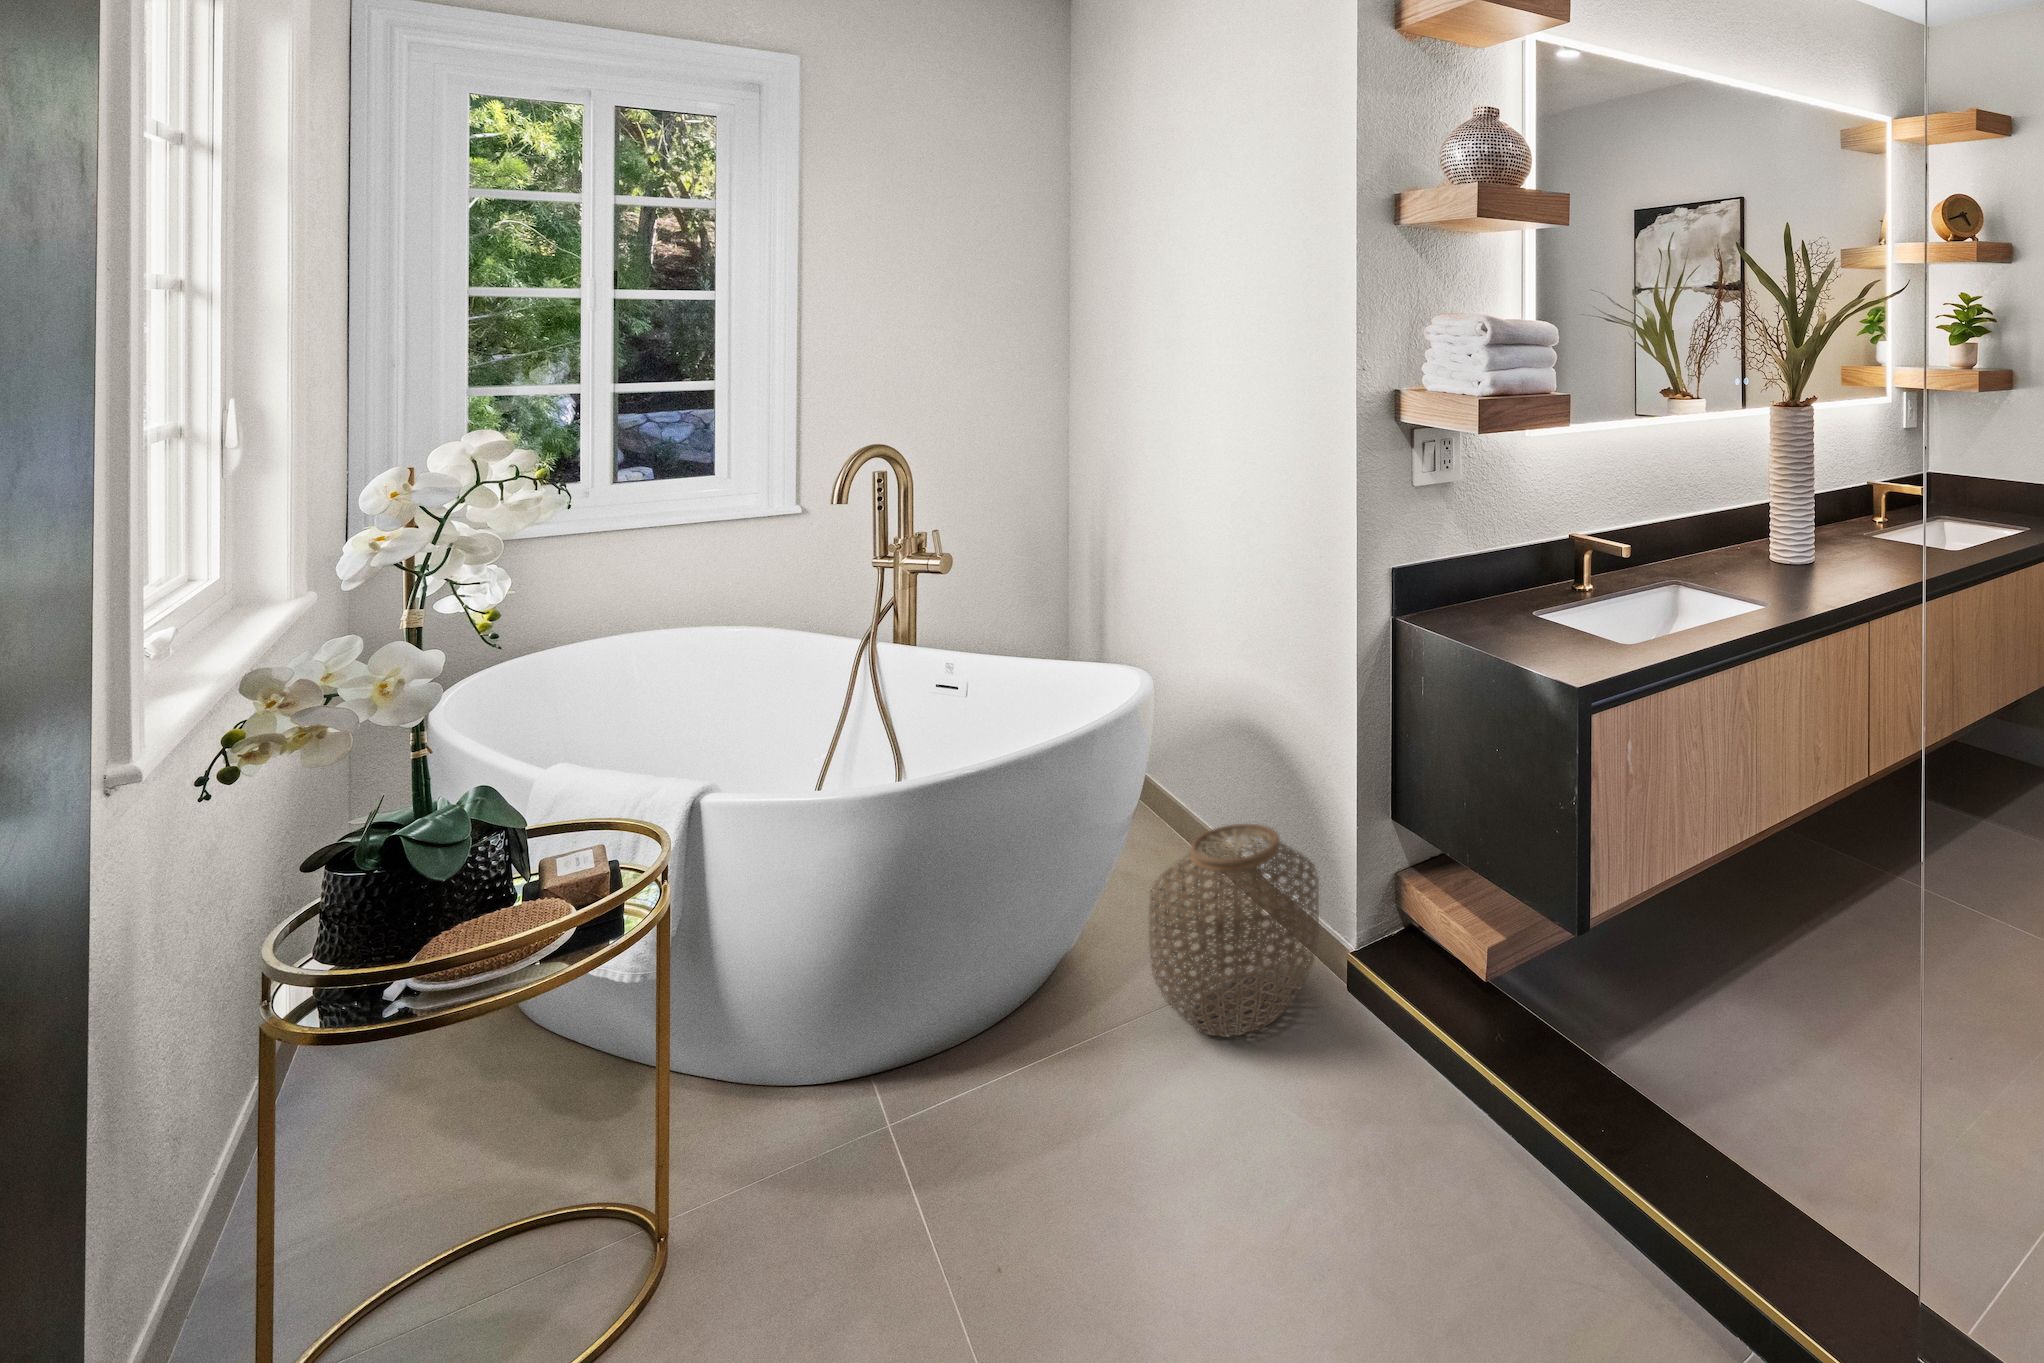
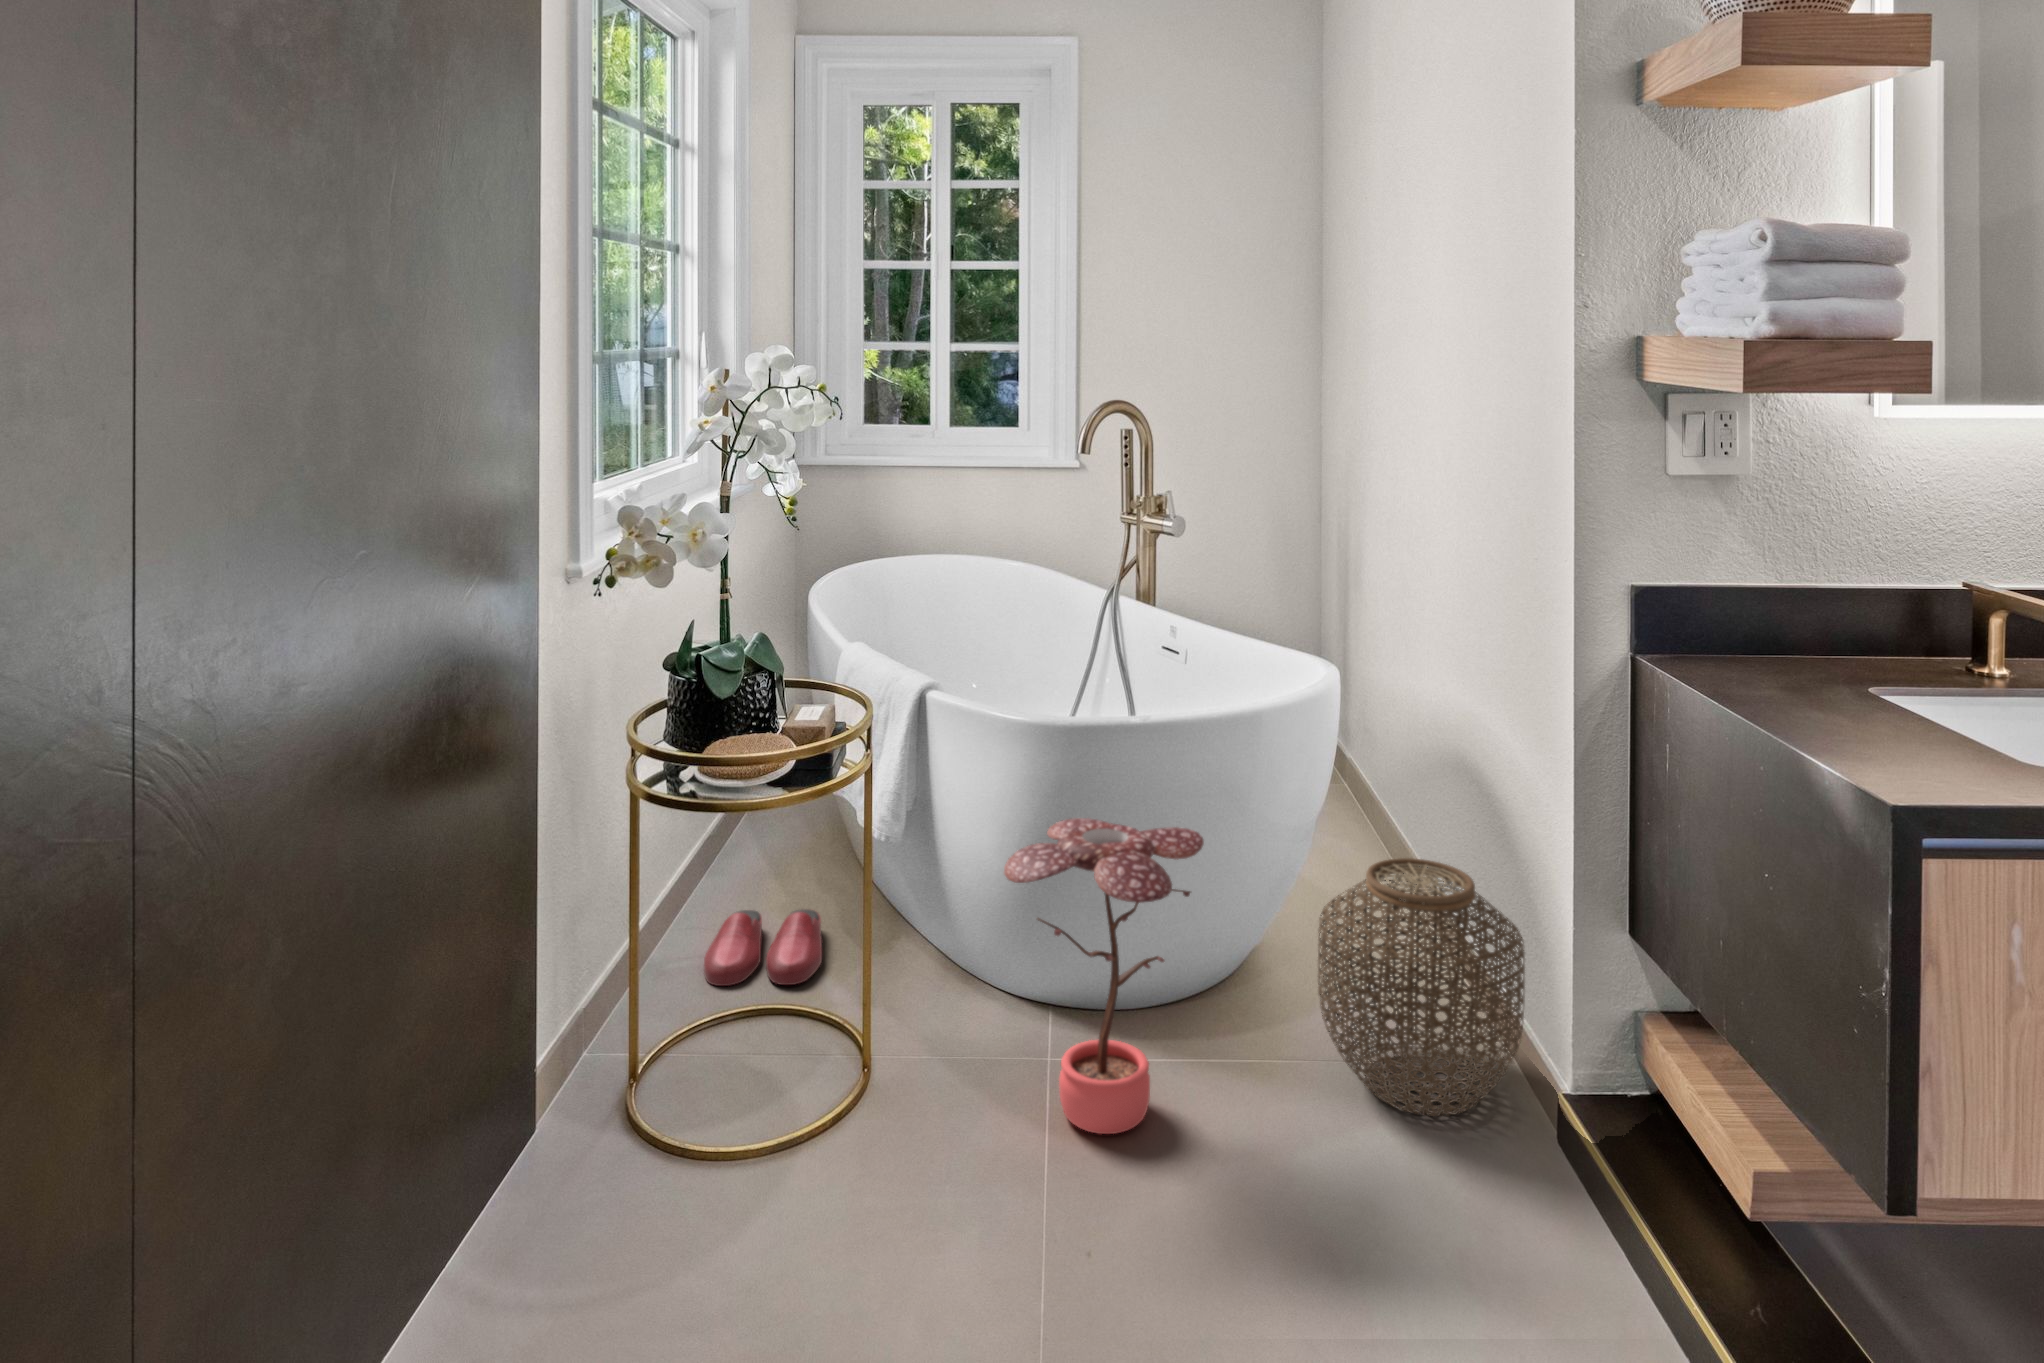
potted plant: none [855,861,1054,1181] -> present [1004,818,1204,1134]
slippers: none [357,1081,547,1227] -> present [704,909,822,986]

